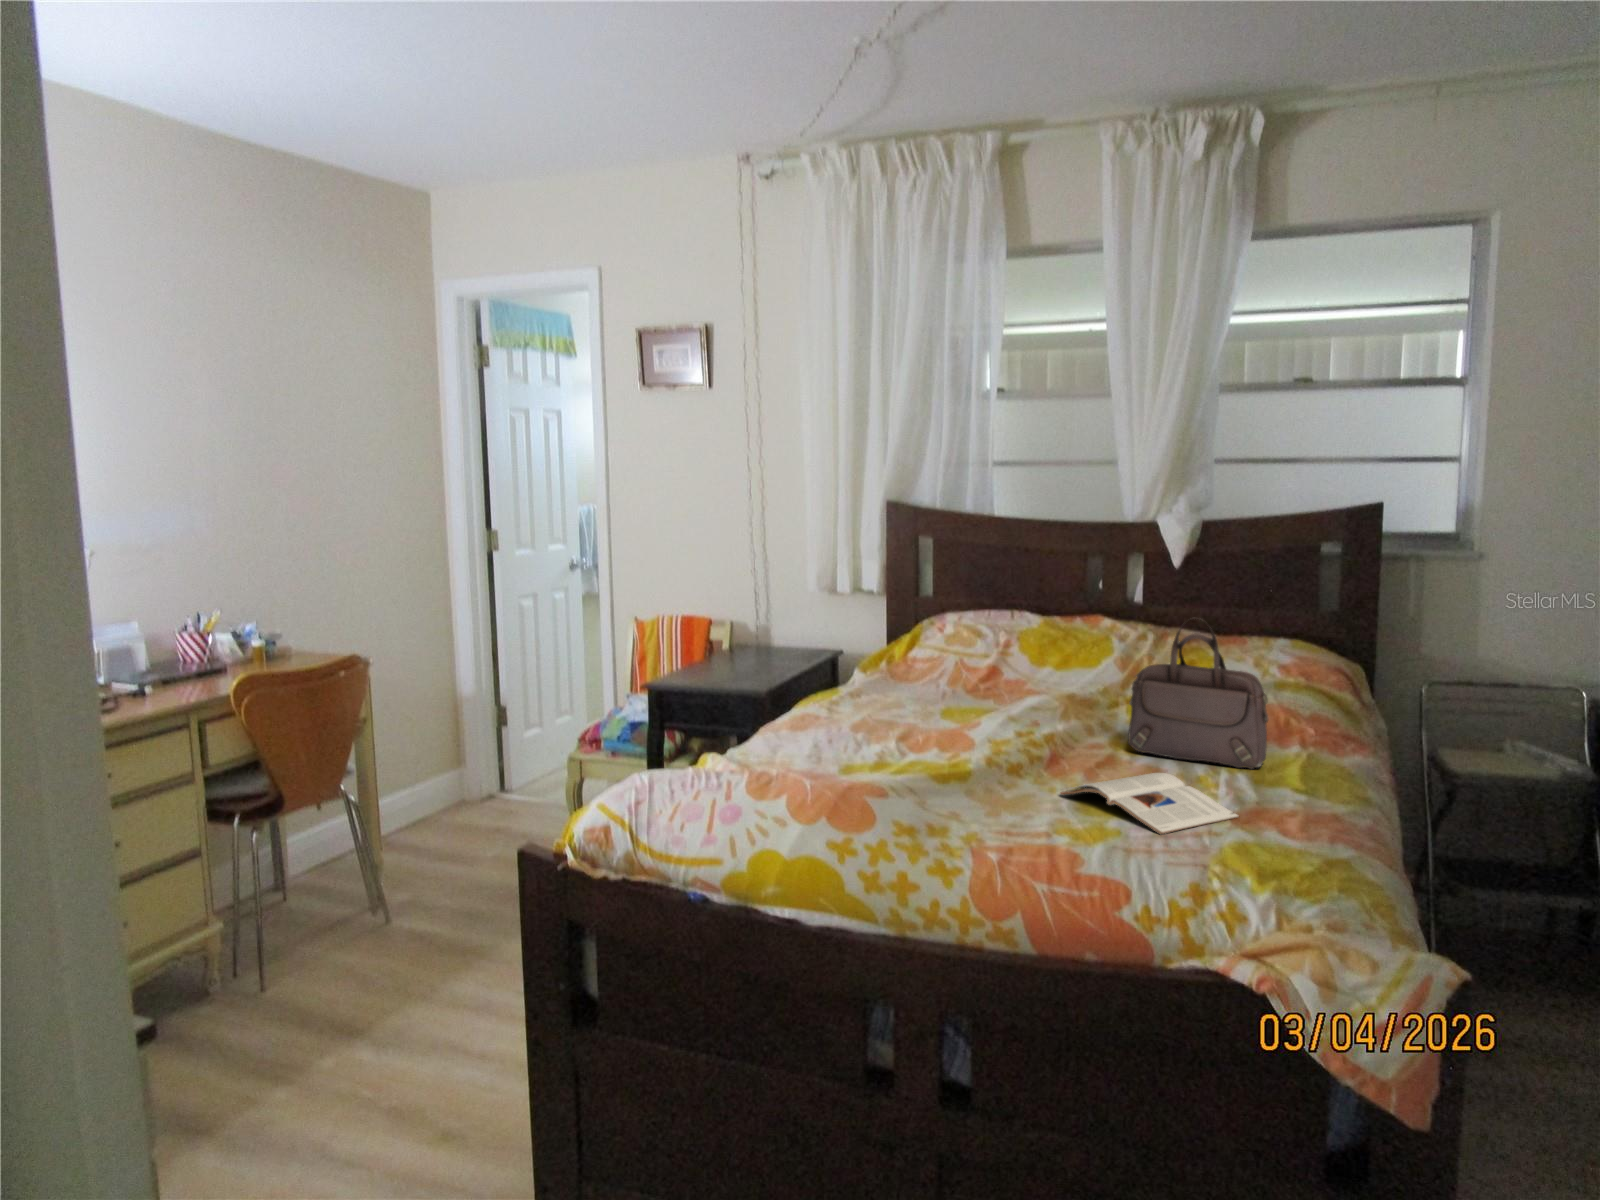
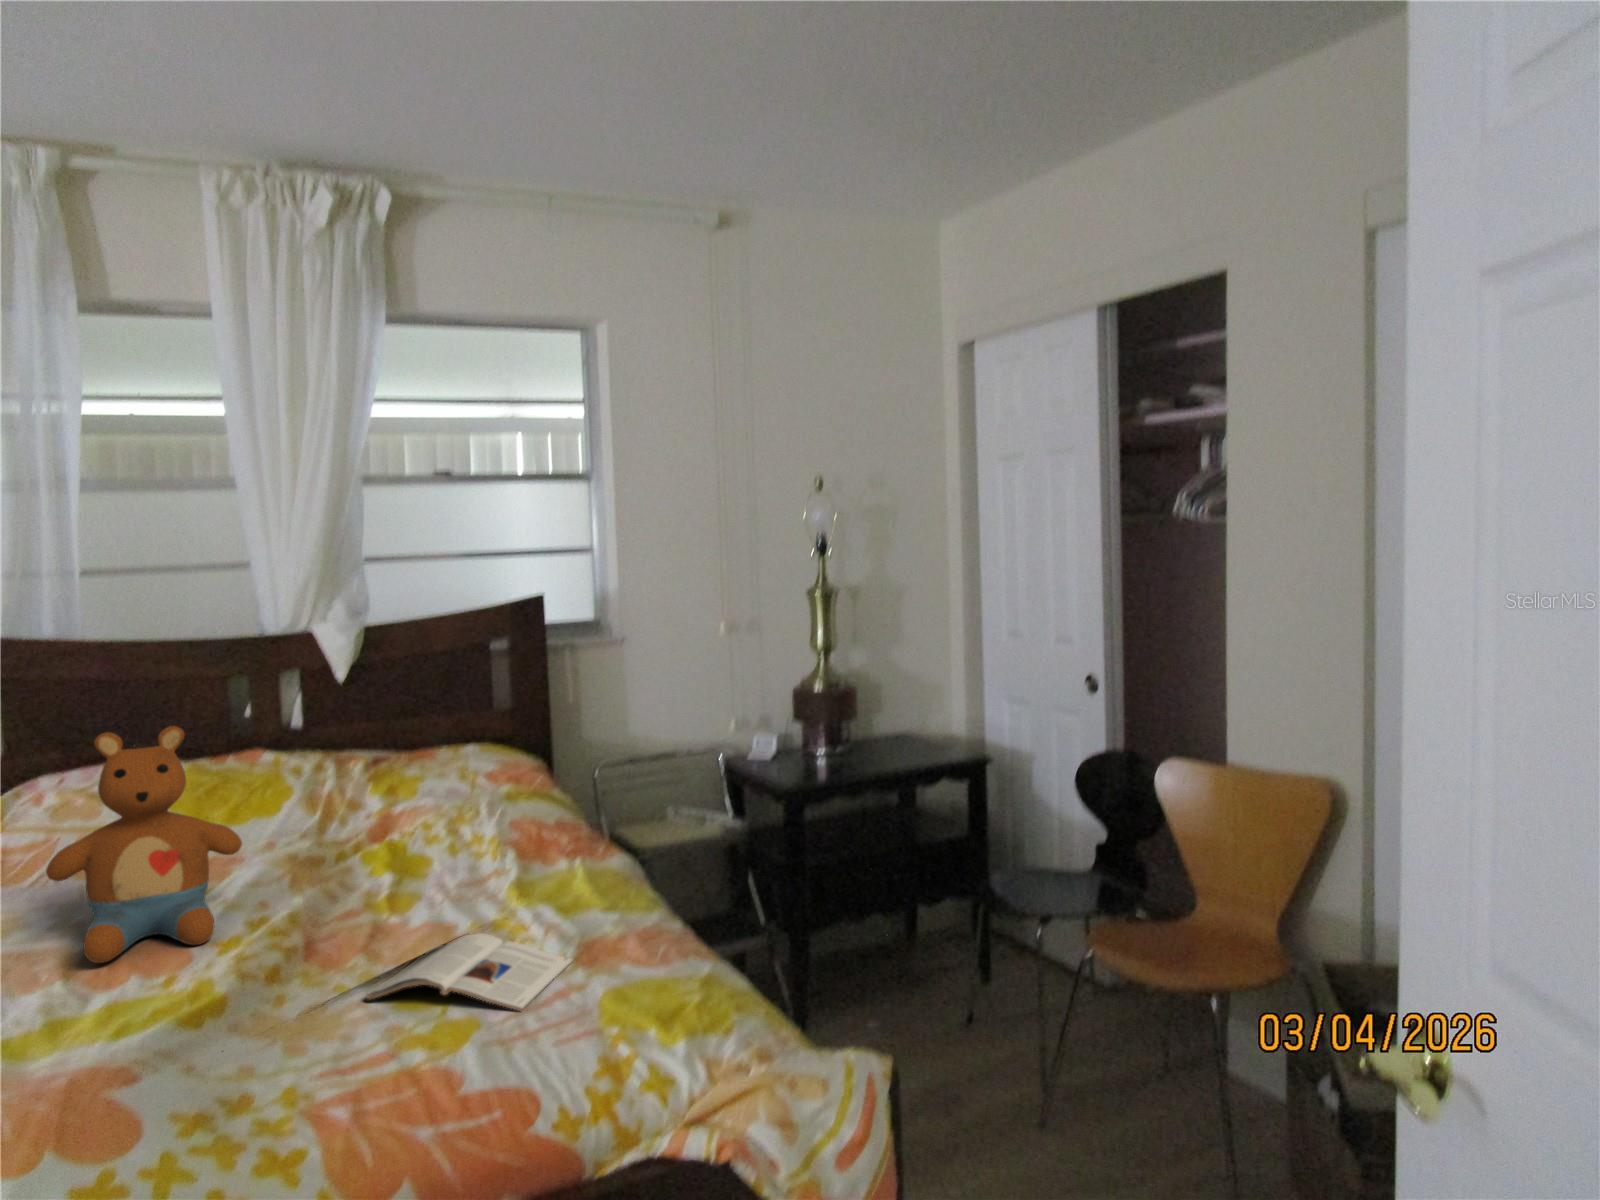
stuffed toy: none [910,573,1032,734] -> present [46,726,242,963]
handbag: present [1128,627,1268,769] -> none [385,746,543,912]

